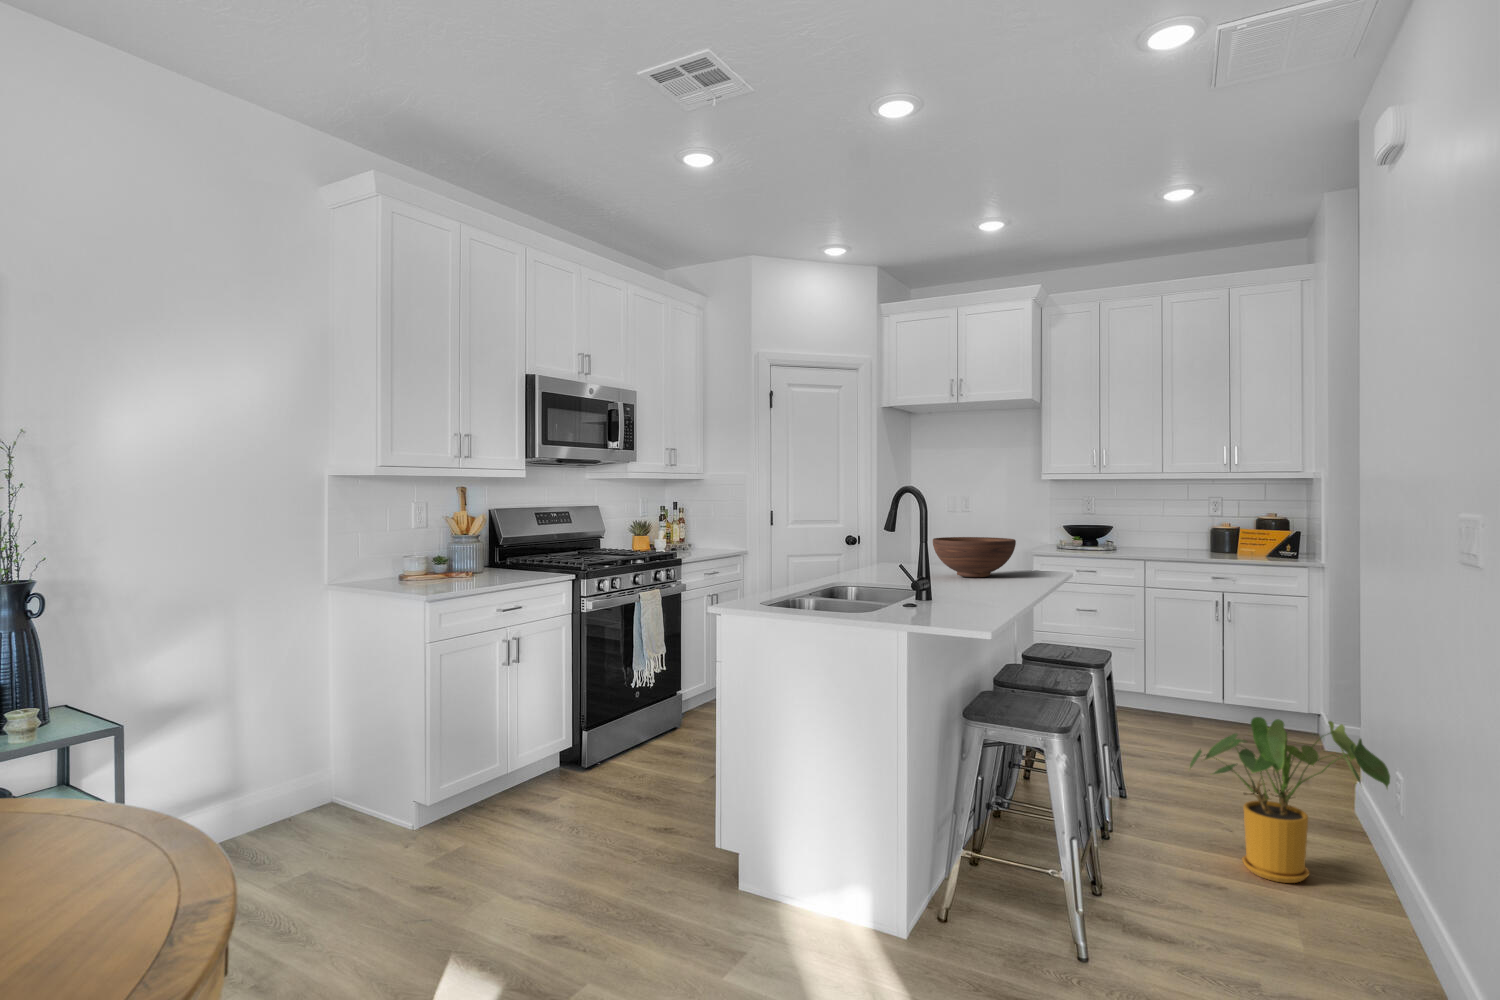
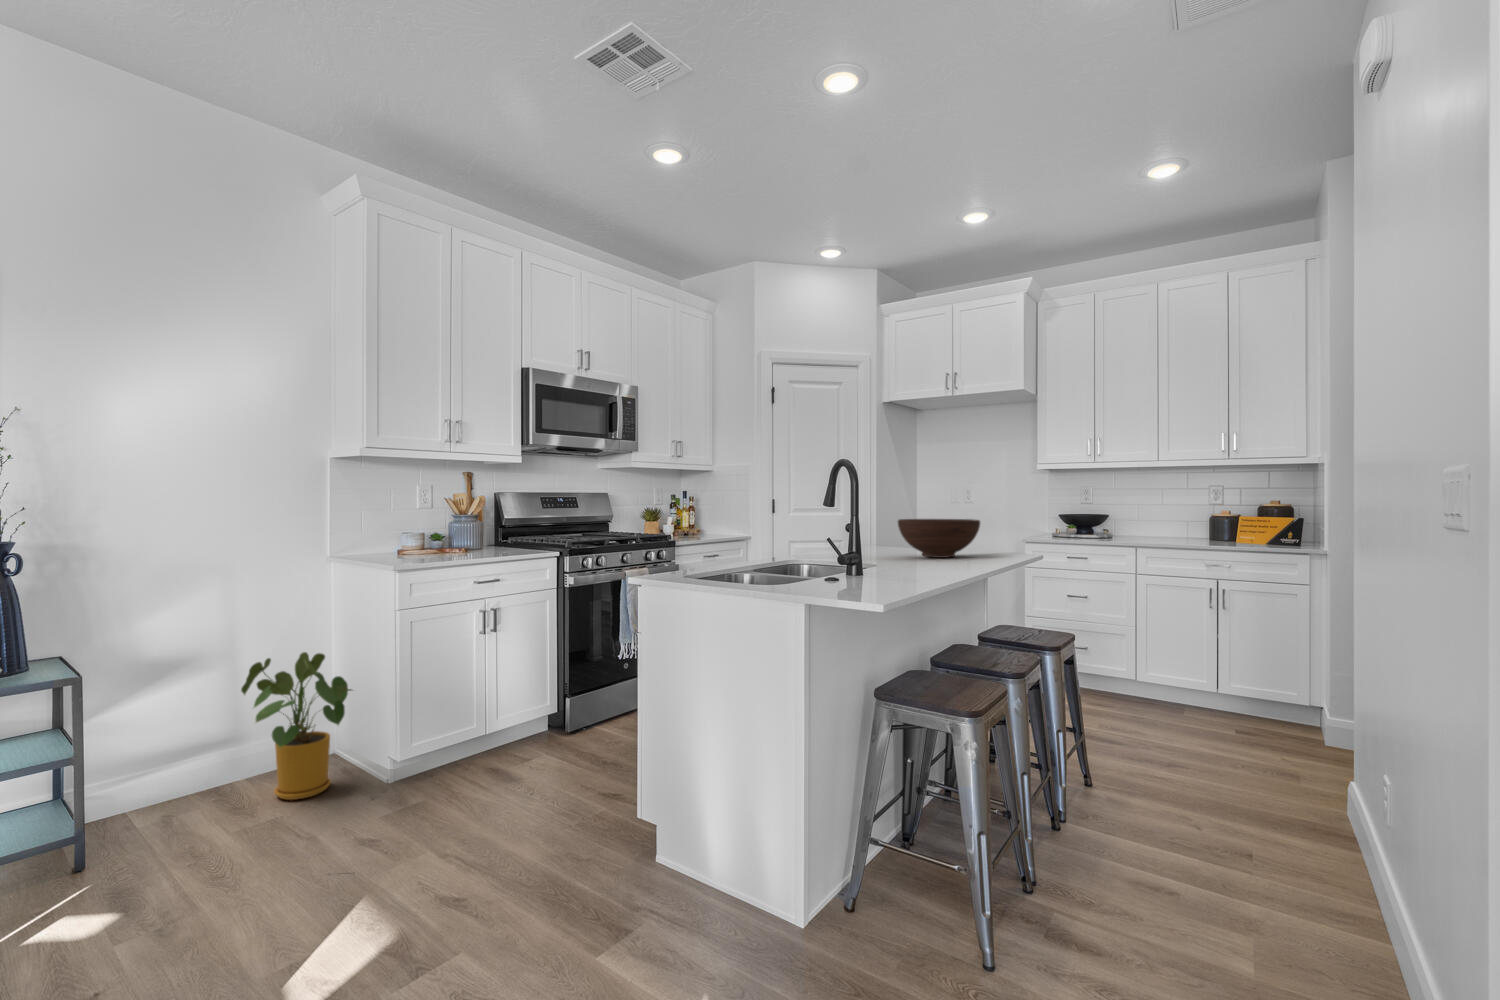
house plant: present [1190,717,1390,883] -> present [241,652,352,800]

